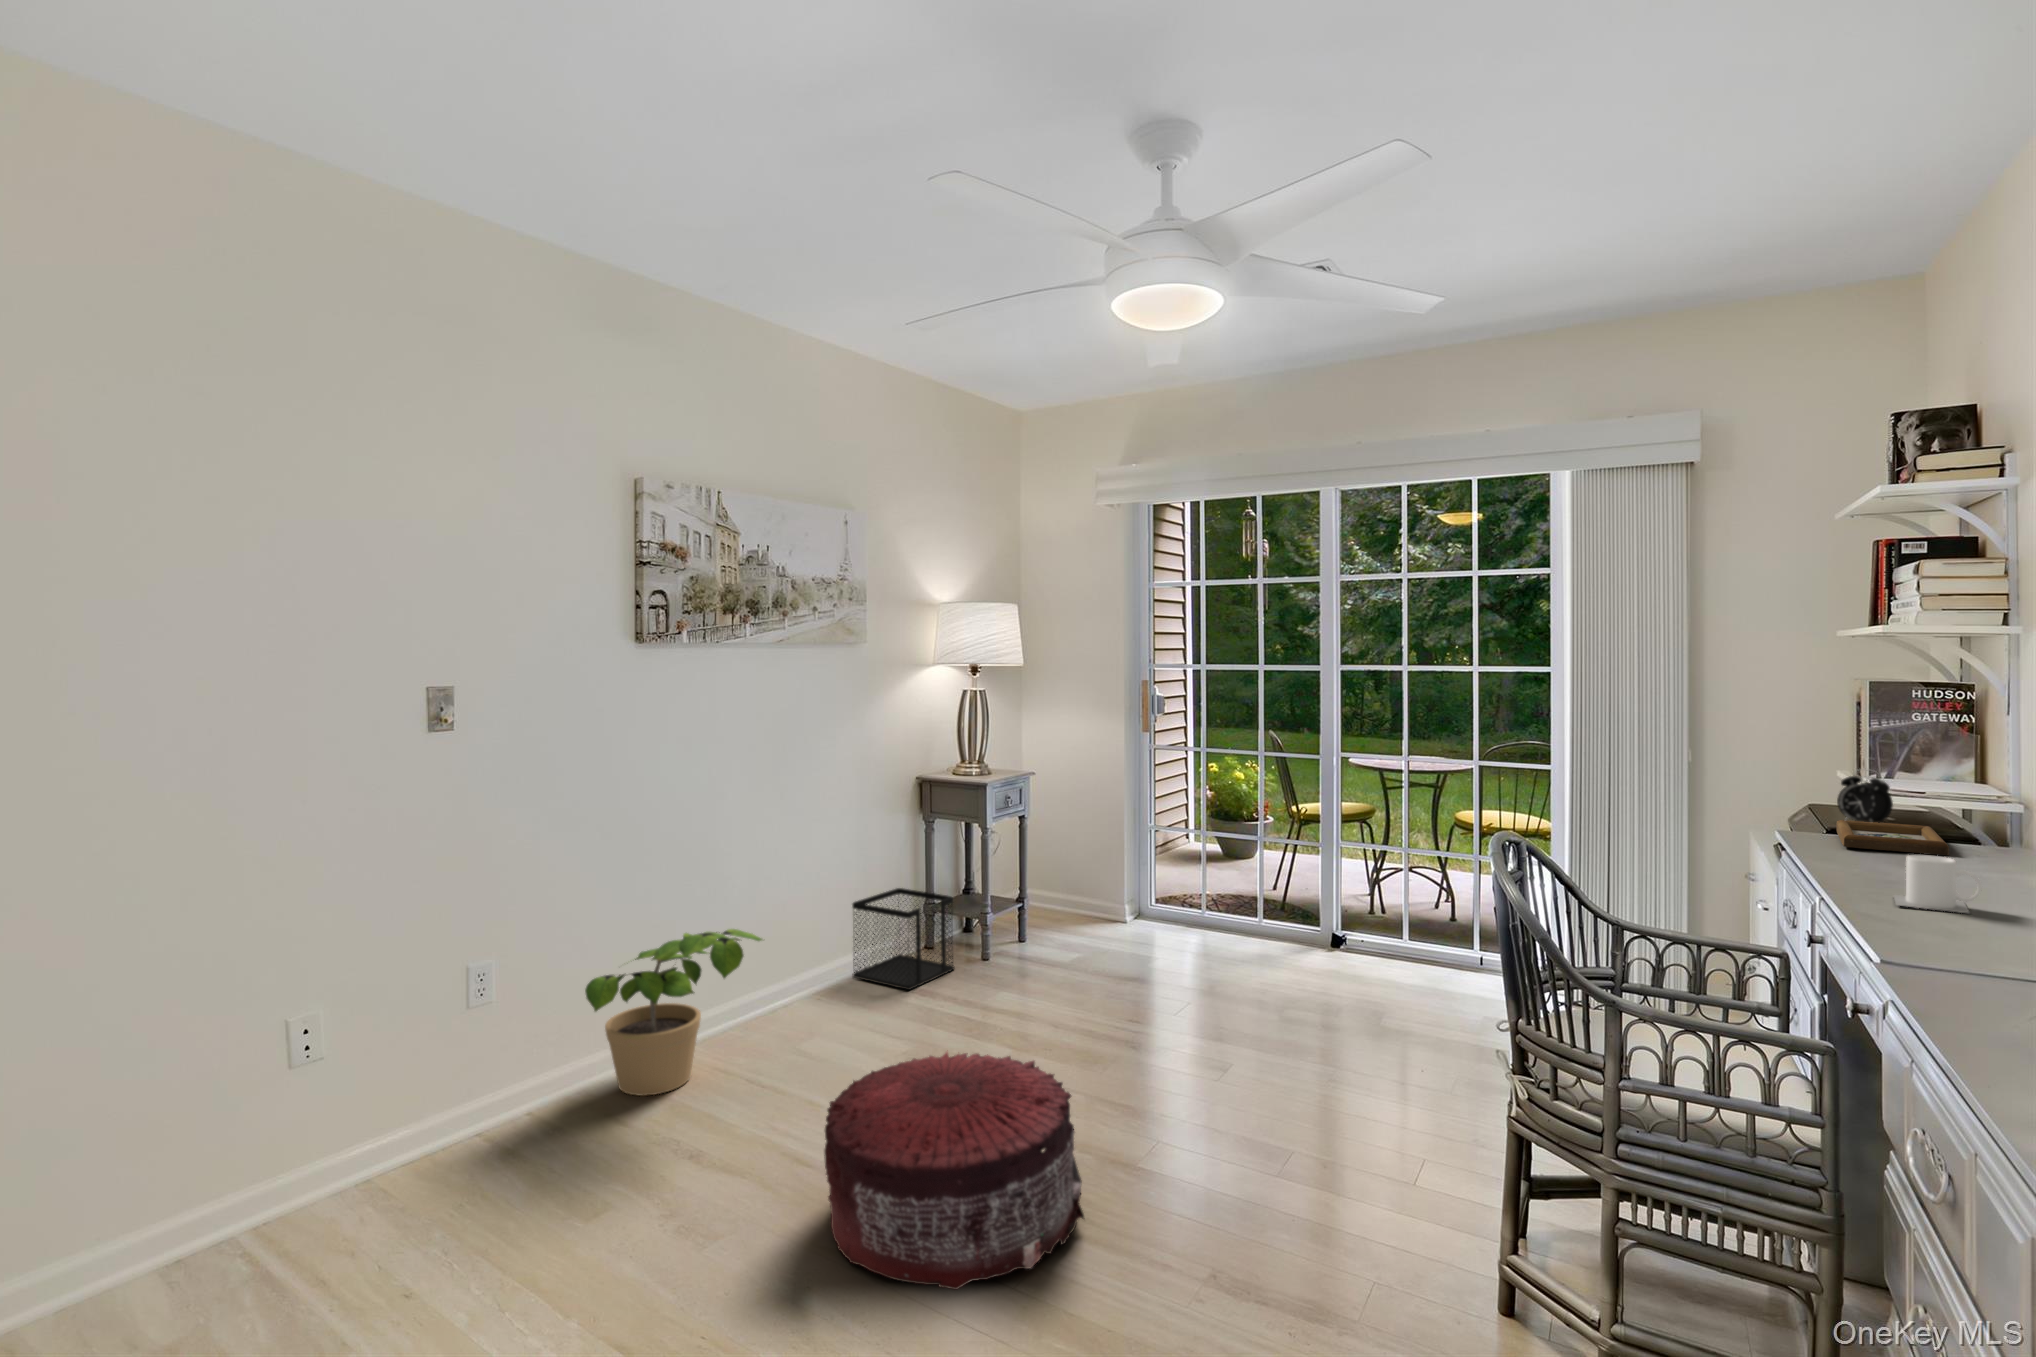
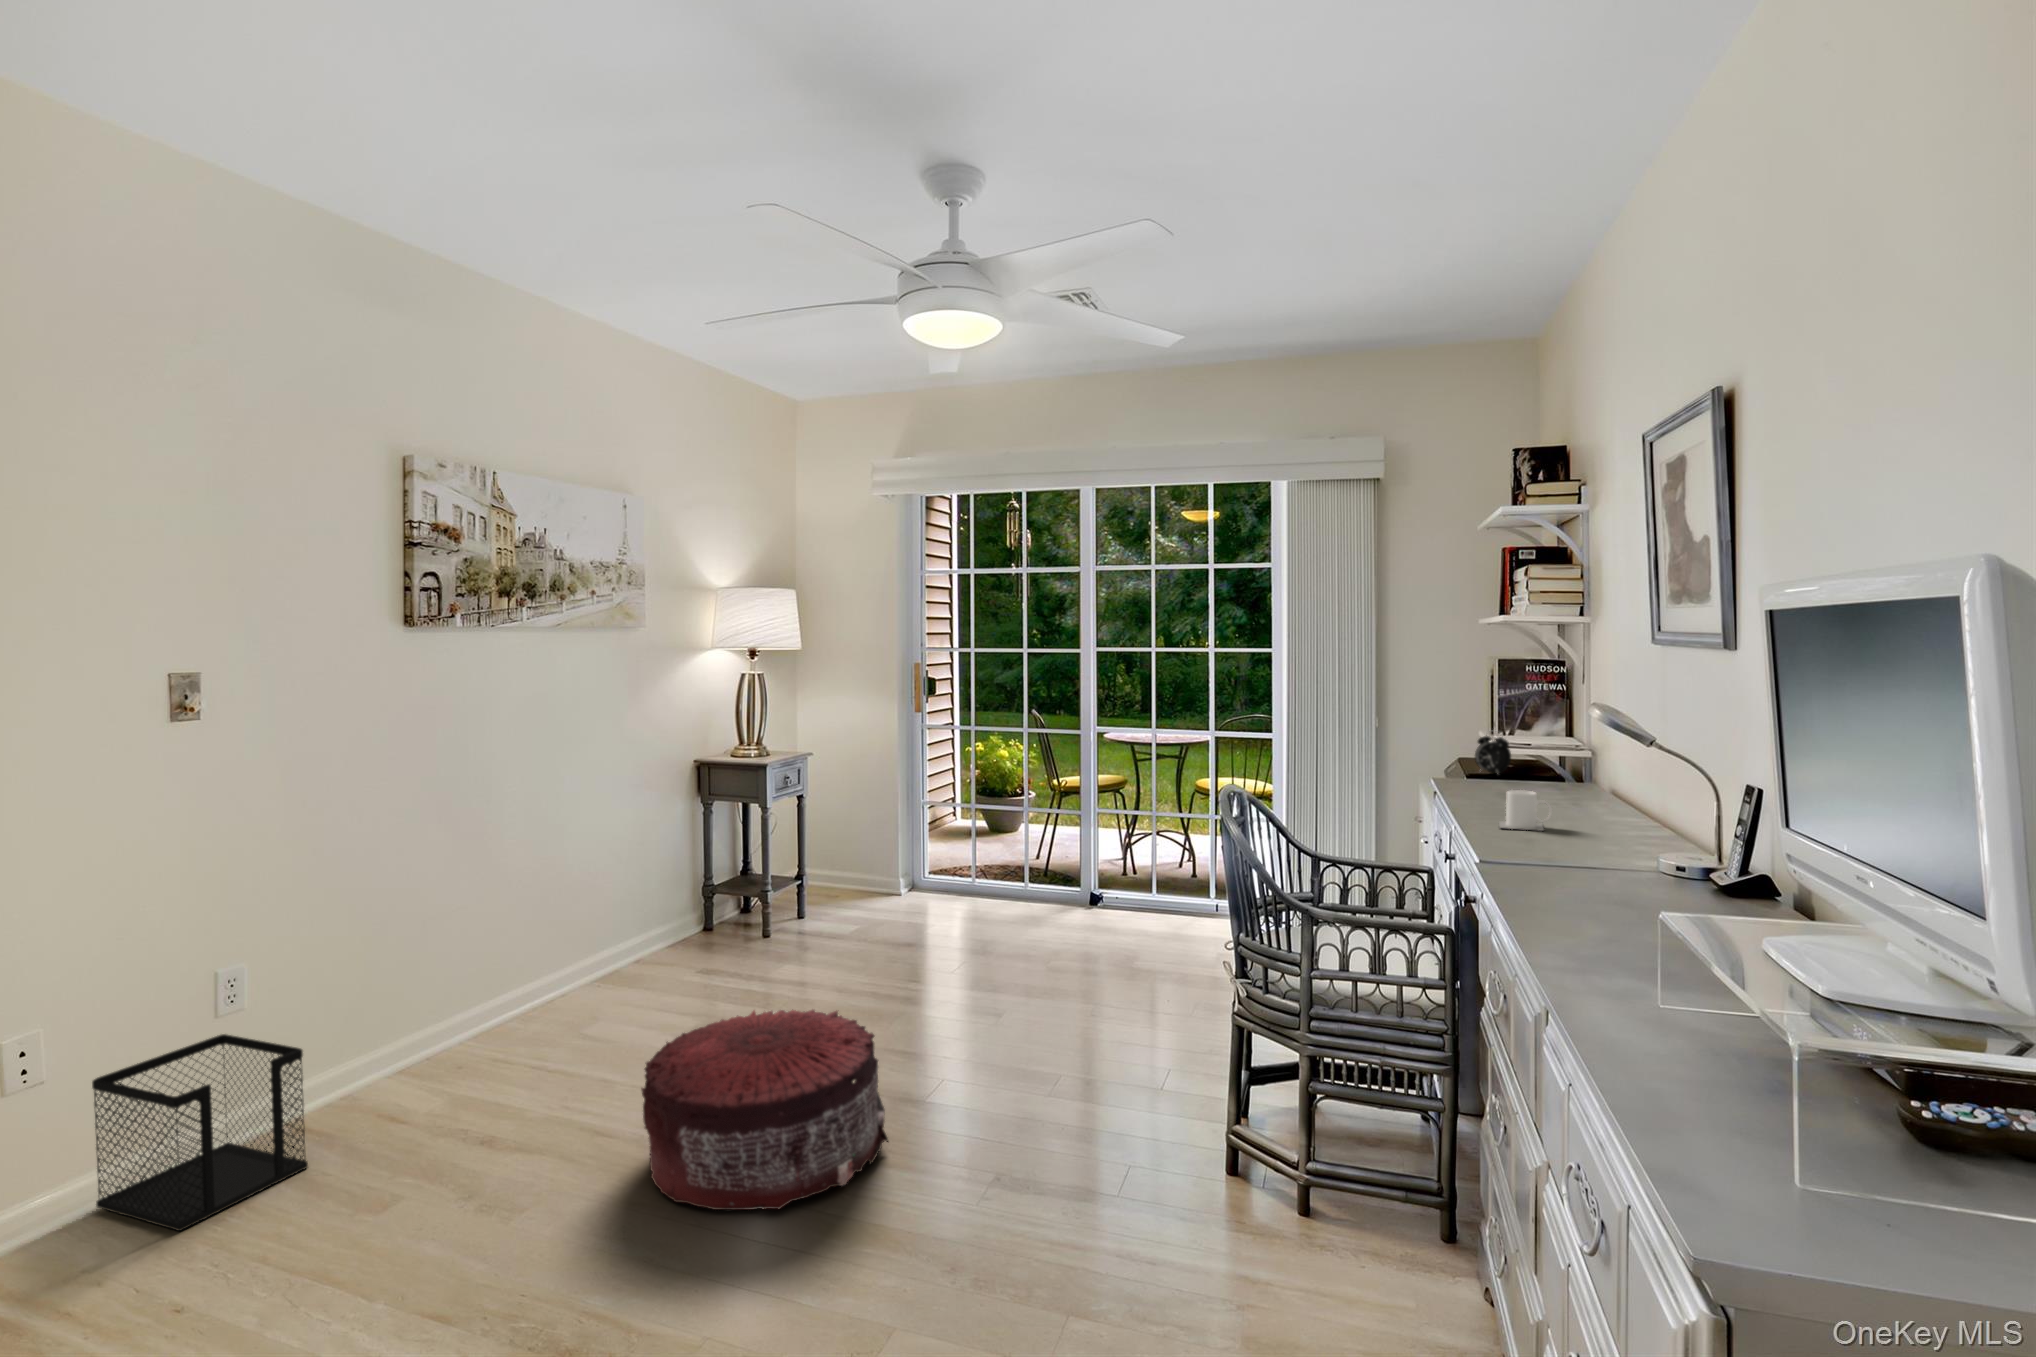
picture frame: present [1837,820,1949,856] -> none [1473,770,1542,793]
wastebasket: present [852,888,954,990] -> present [92,1034,308,1231]
potted plant: present [585,929,762,1096] -> none [365,913,559,1088]

